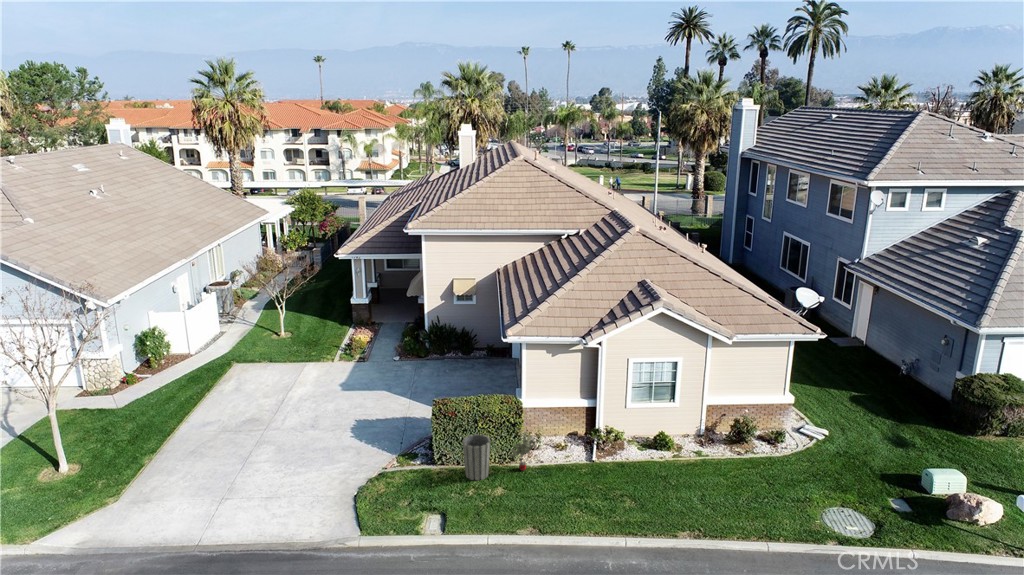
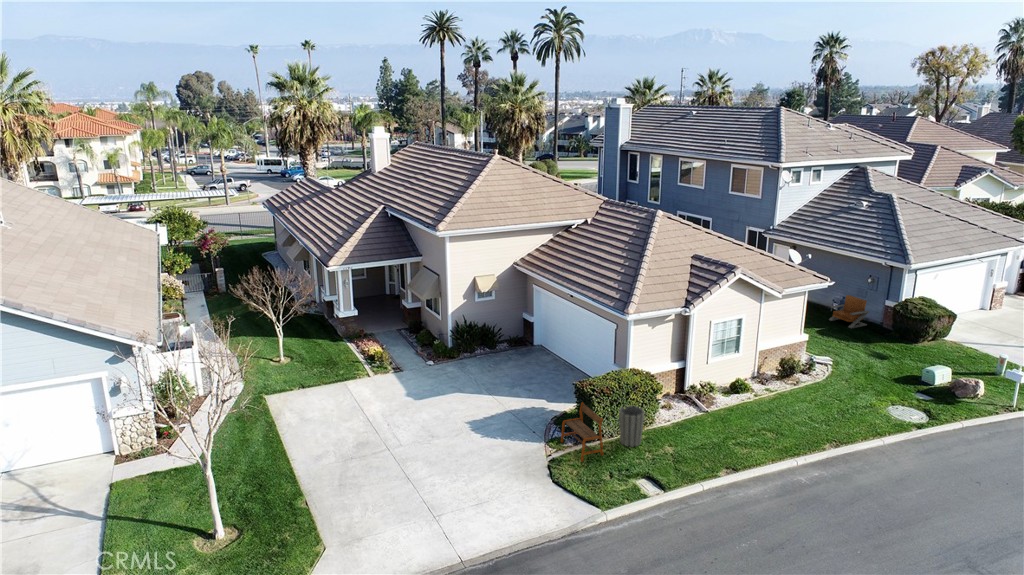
lounge chair: none [886,357,938,400] -> present [829,295,869,328]
bench: none [405,421,438,483] -> present [561,403,603,462]
potted tree: present [511,435,535,471] -> none [651,398,670,431]

